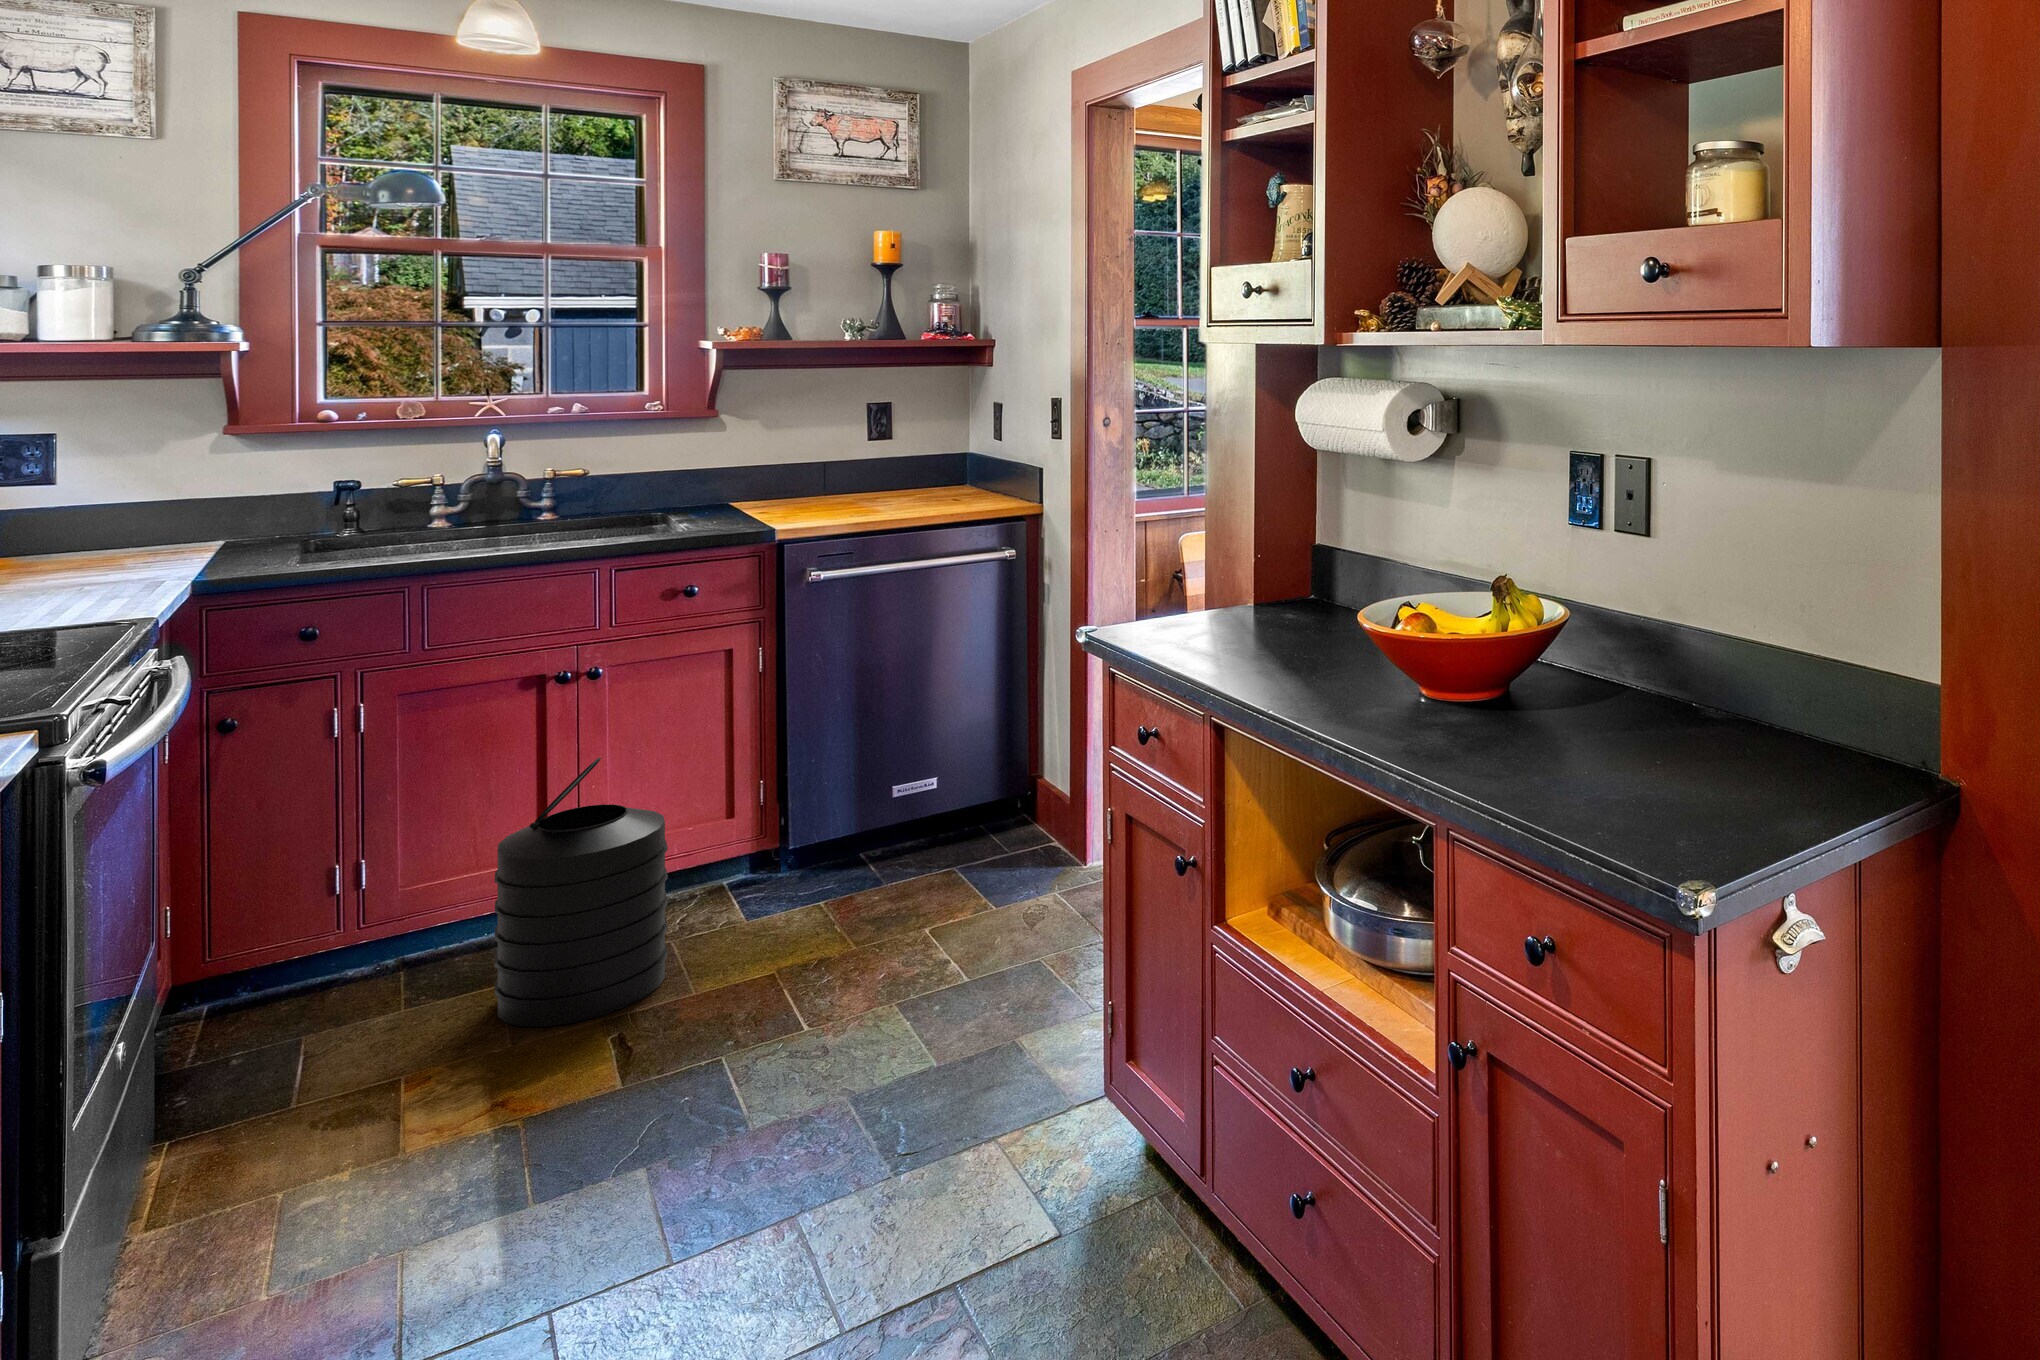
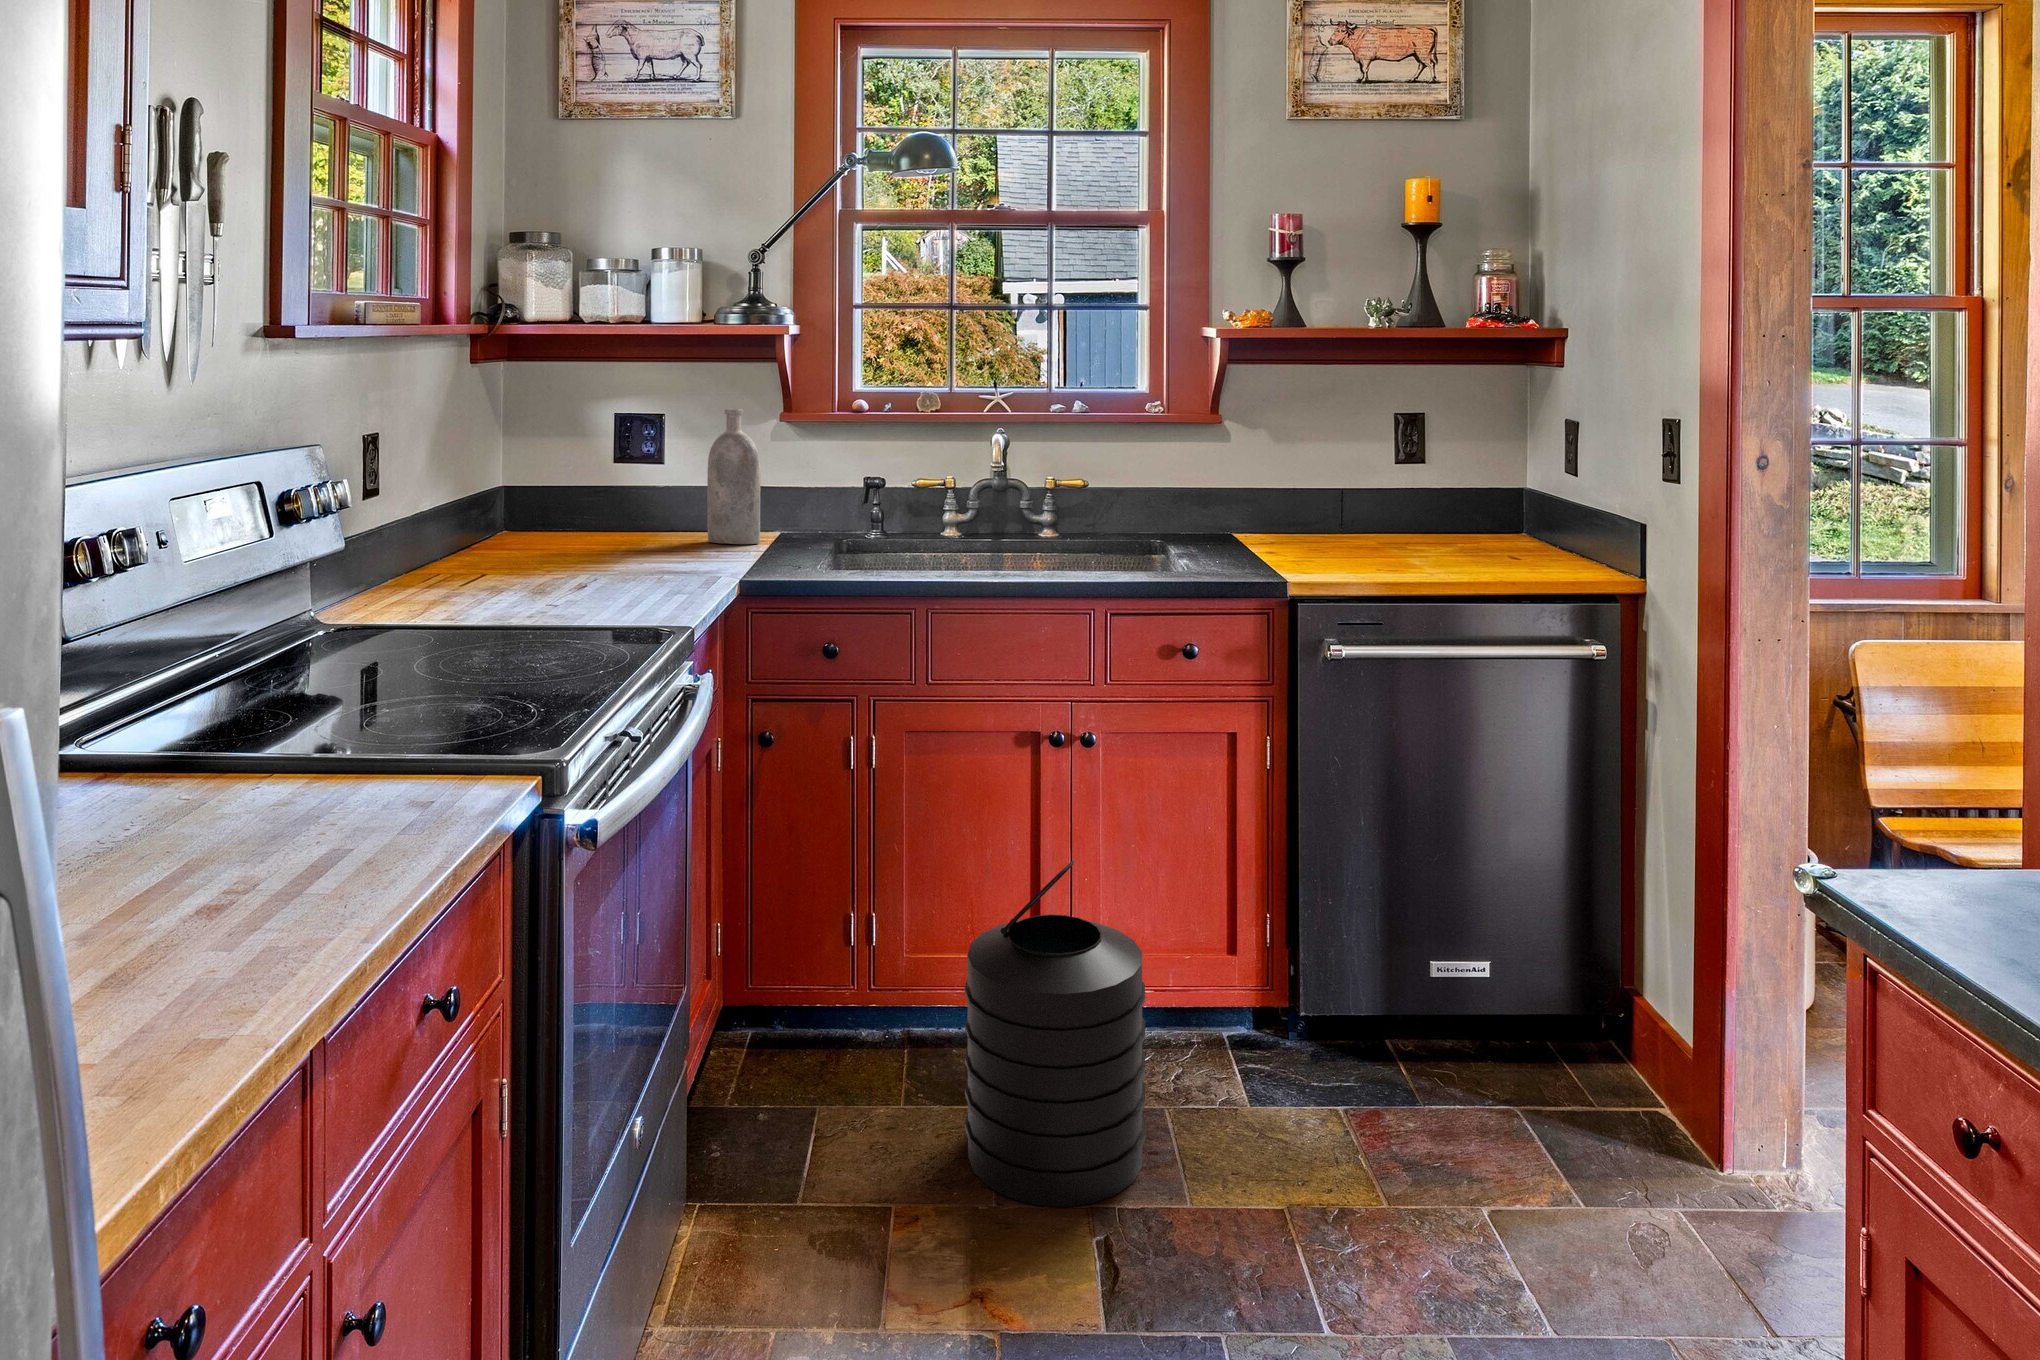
bottle: none [128,421,204,556] -> present [707,409,760,544]

